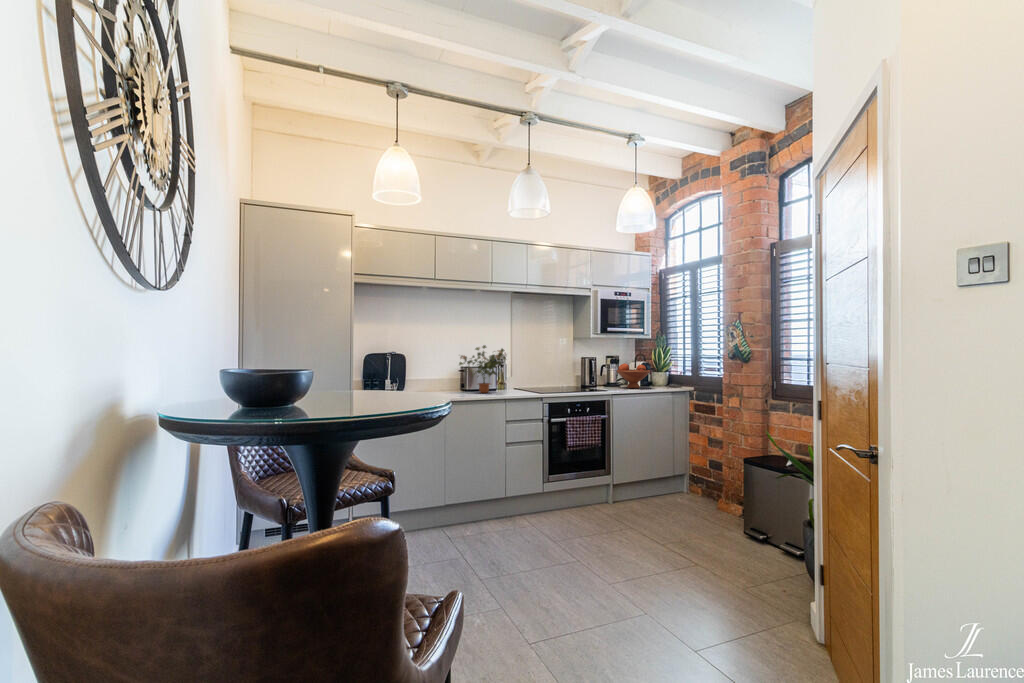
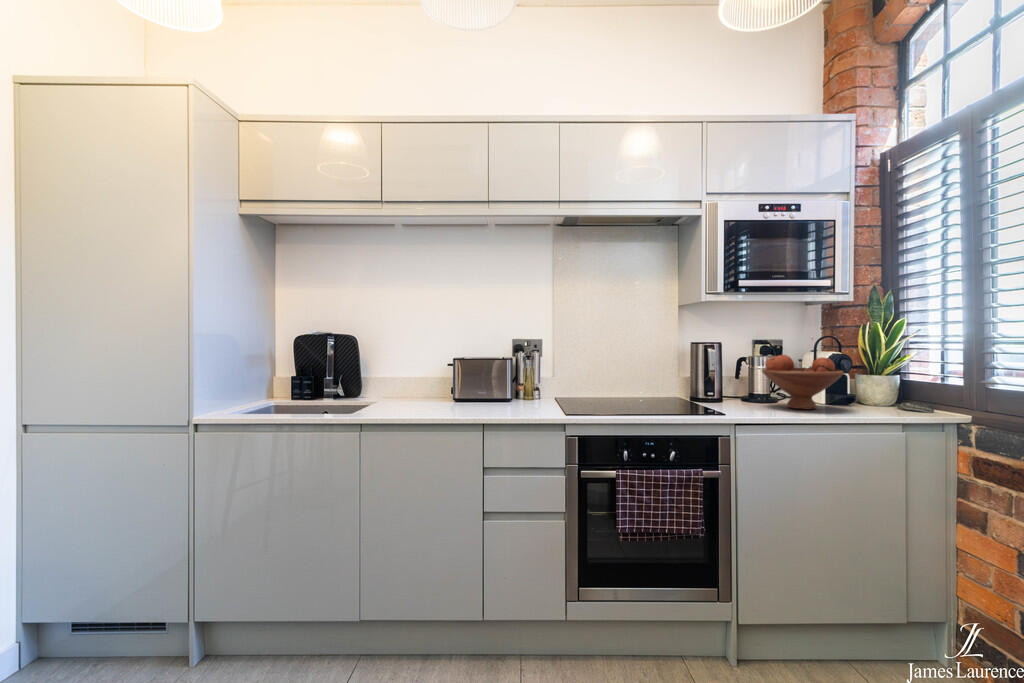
potted plant: present [459,345,506,393] -> none [425,319,512,408]

